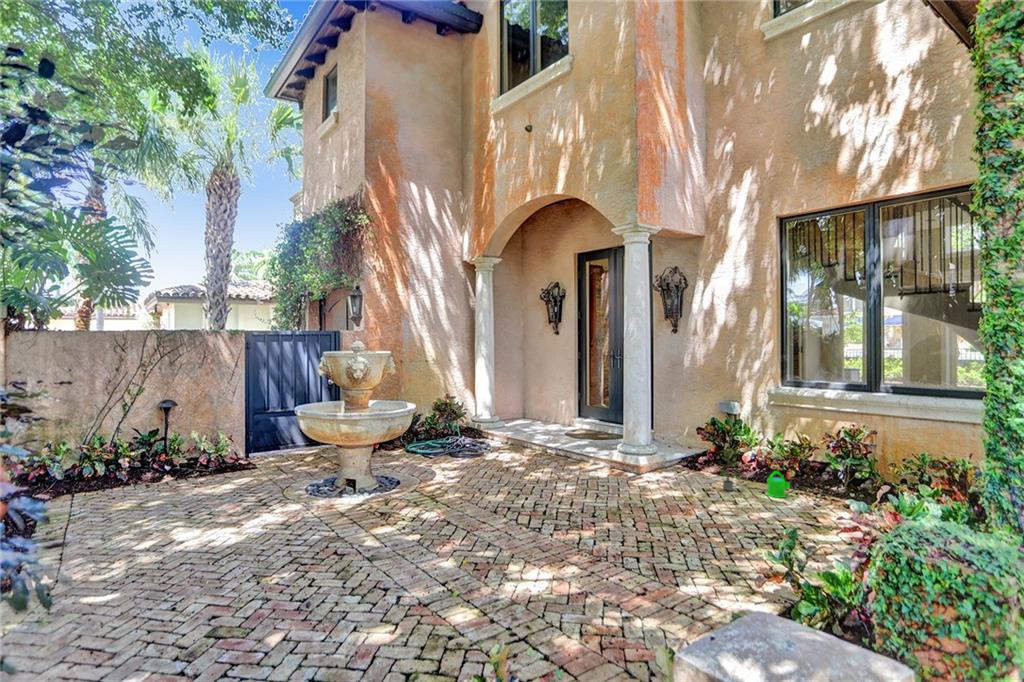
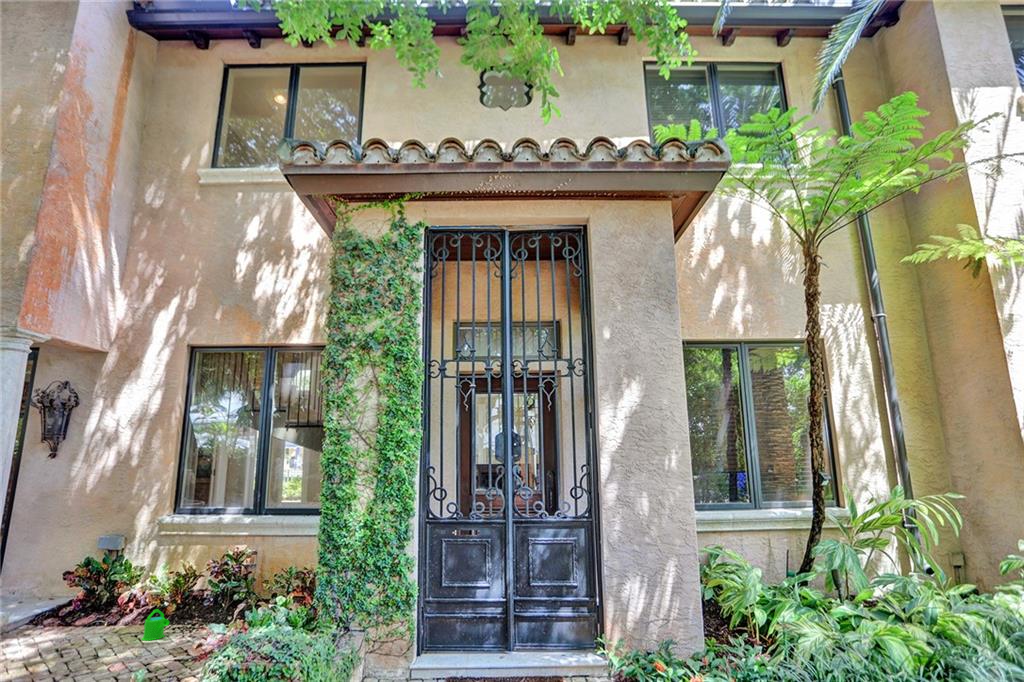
potted plant: present [719,450,741,491] -> none [83,591,118,647]

